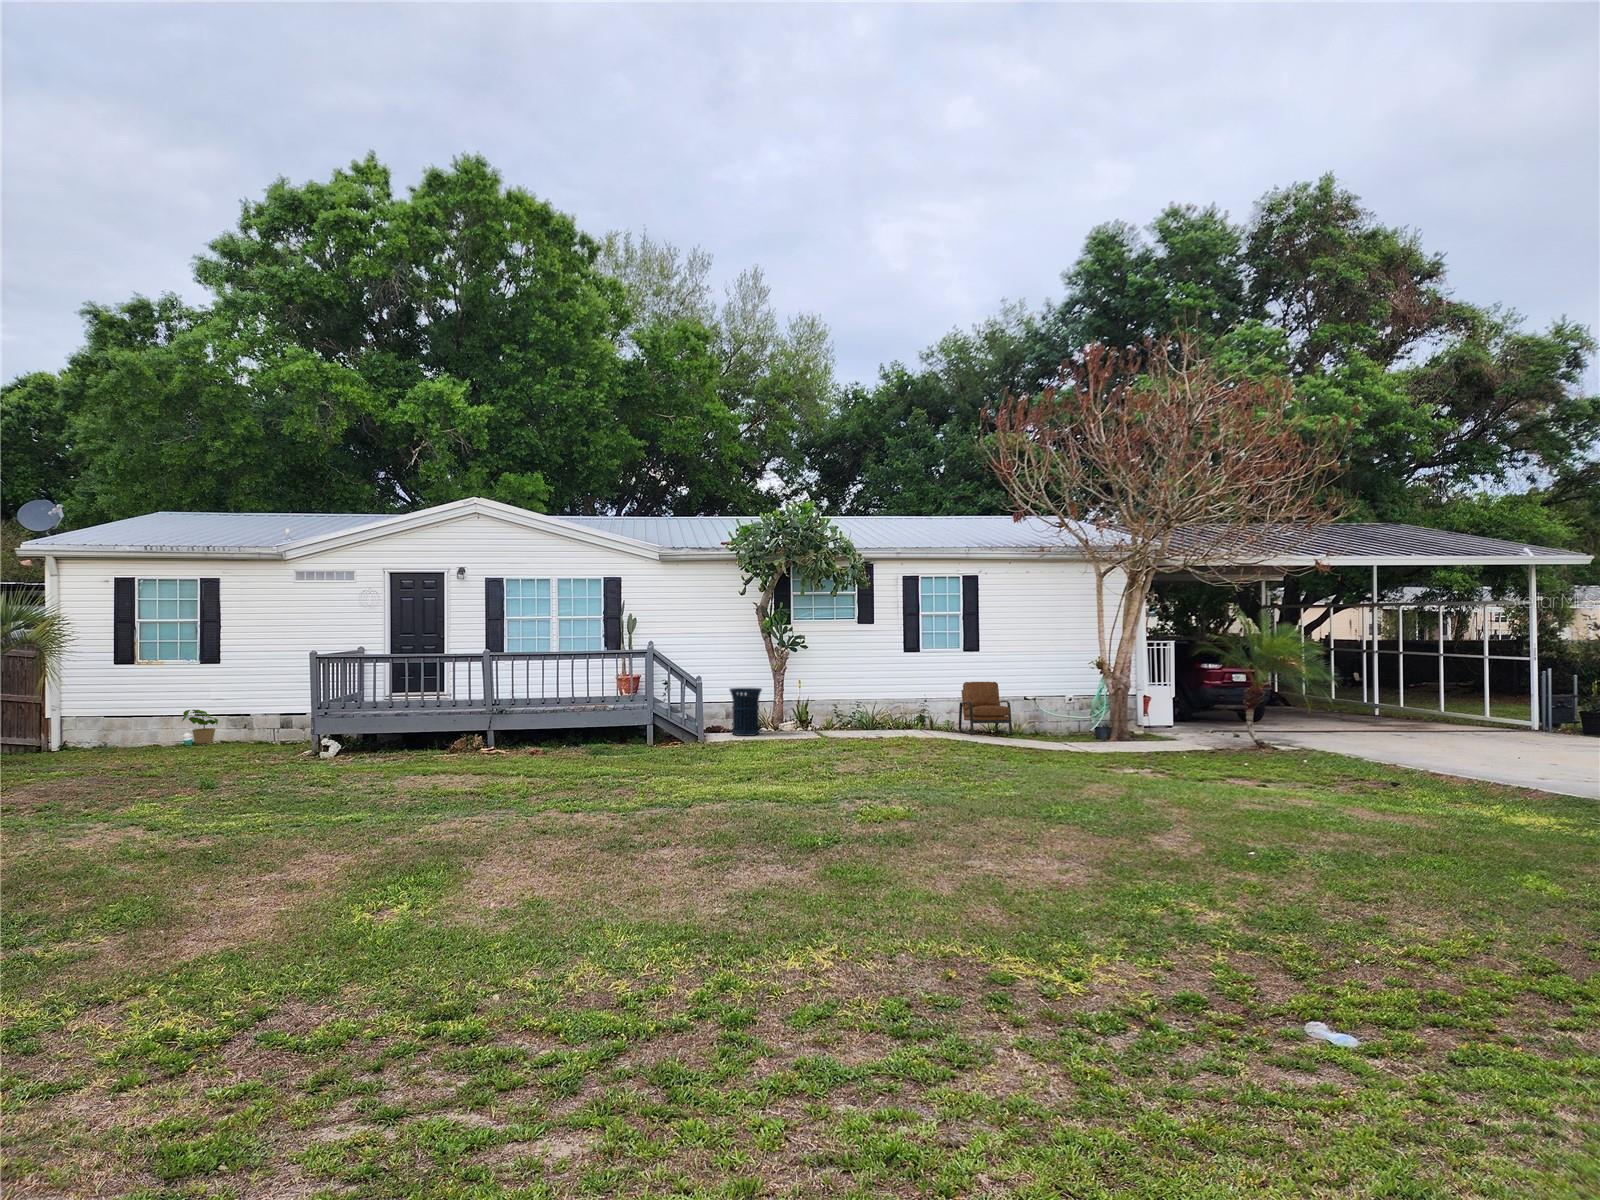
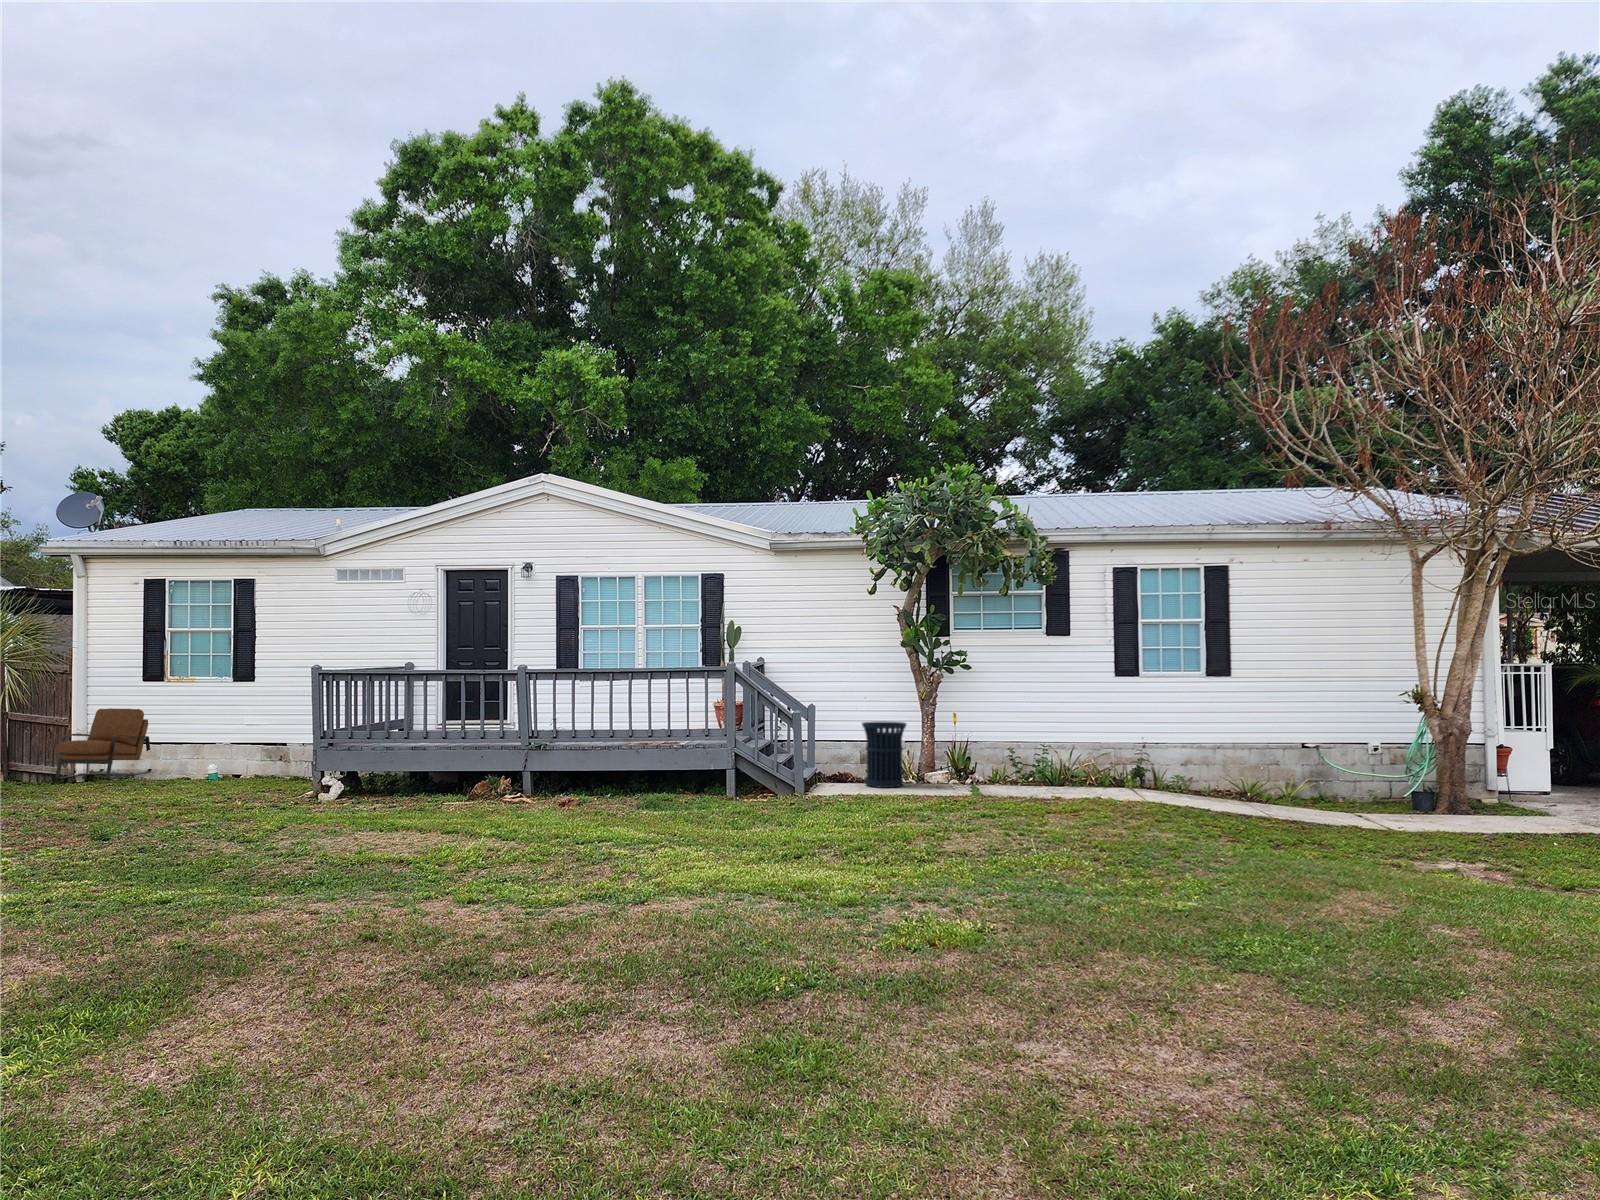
chair: present [959,682,1012,735] -> present [55,708,152,779]
potted plant: present [182,710,218,744] -> none [211,735,253,776]

